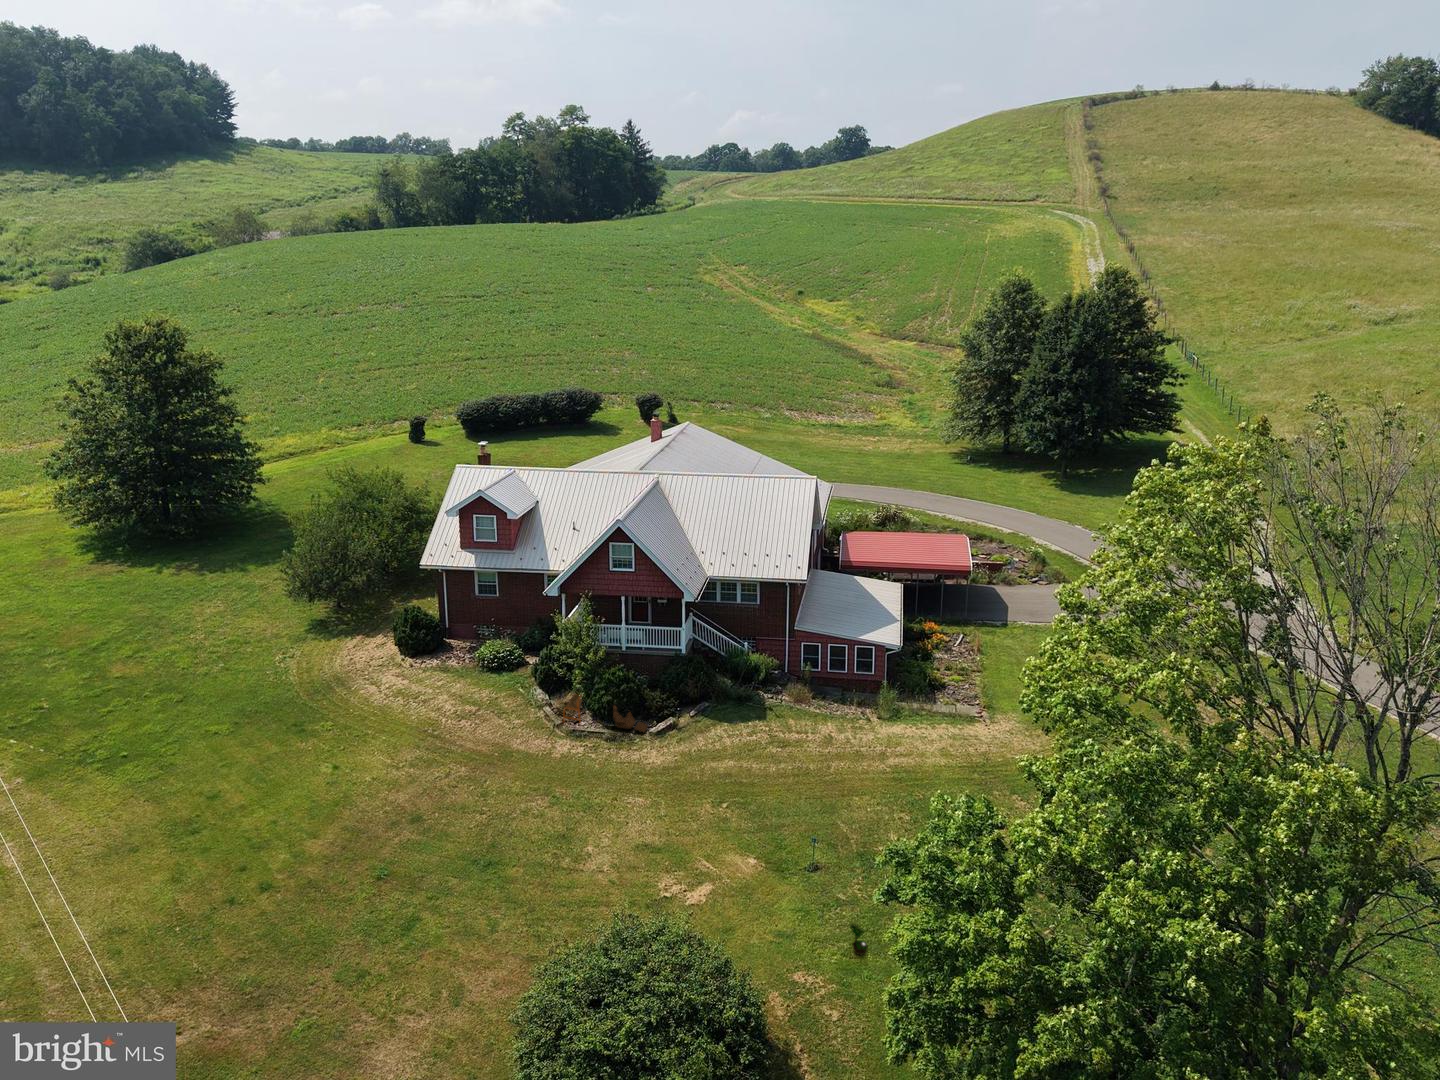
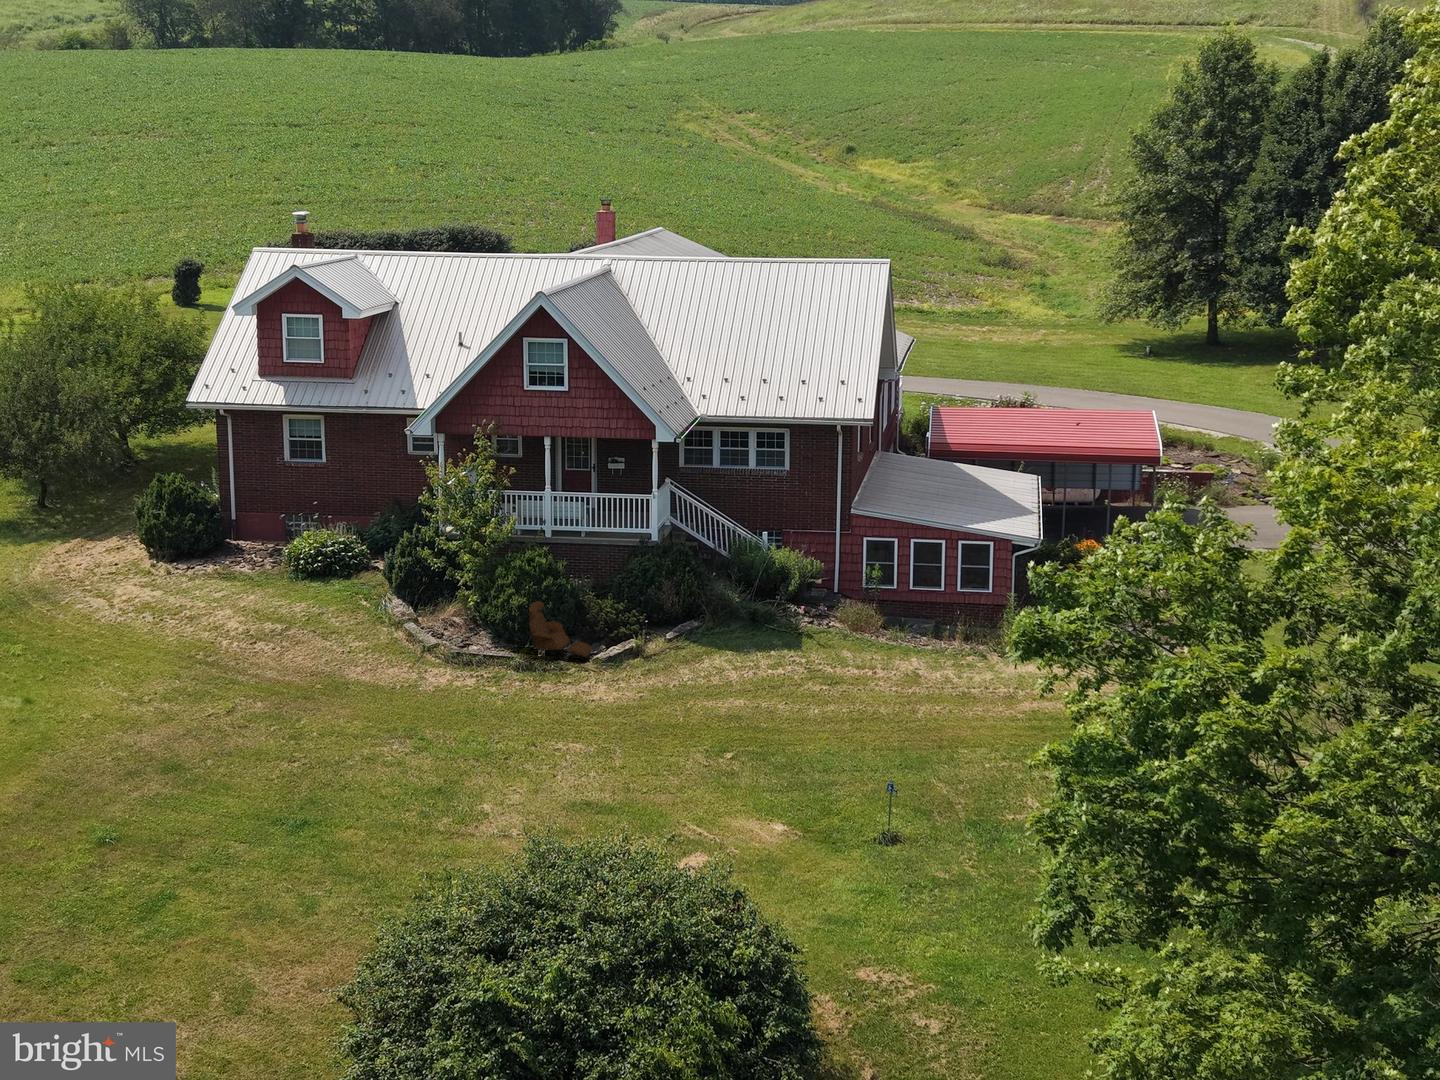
bench: present [563,694,584,723] -> none [437,583,485,648]
potted tree: present [850,924,868,955] -> none [990,899,1028,967]

